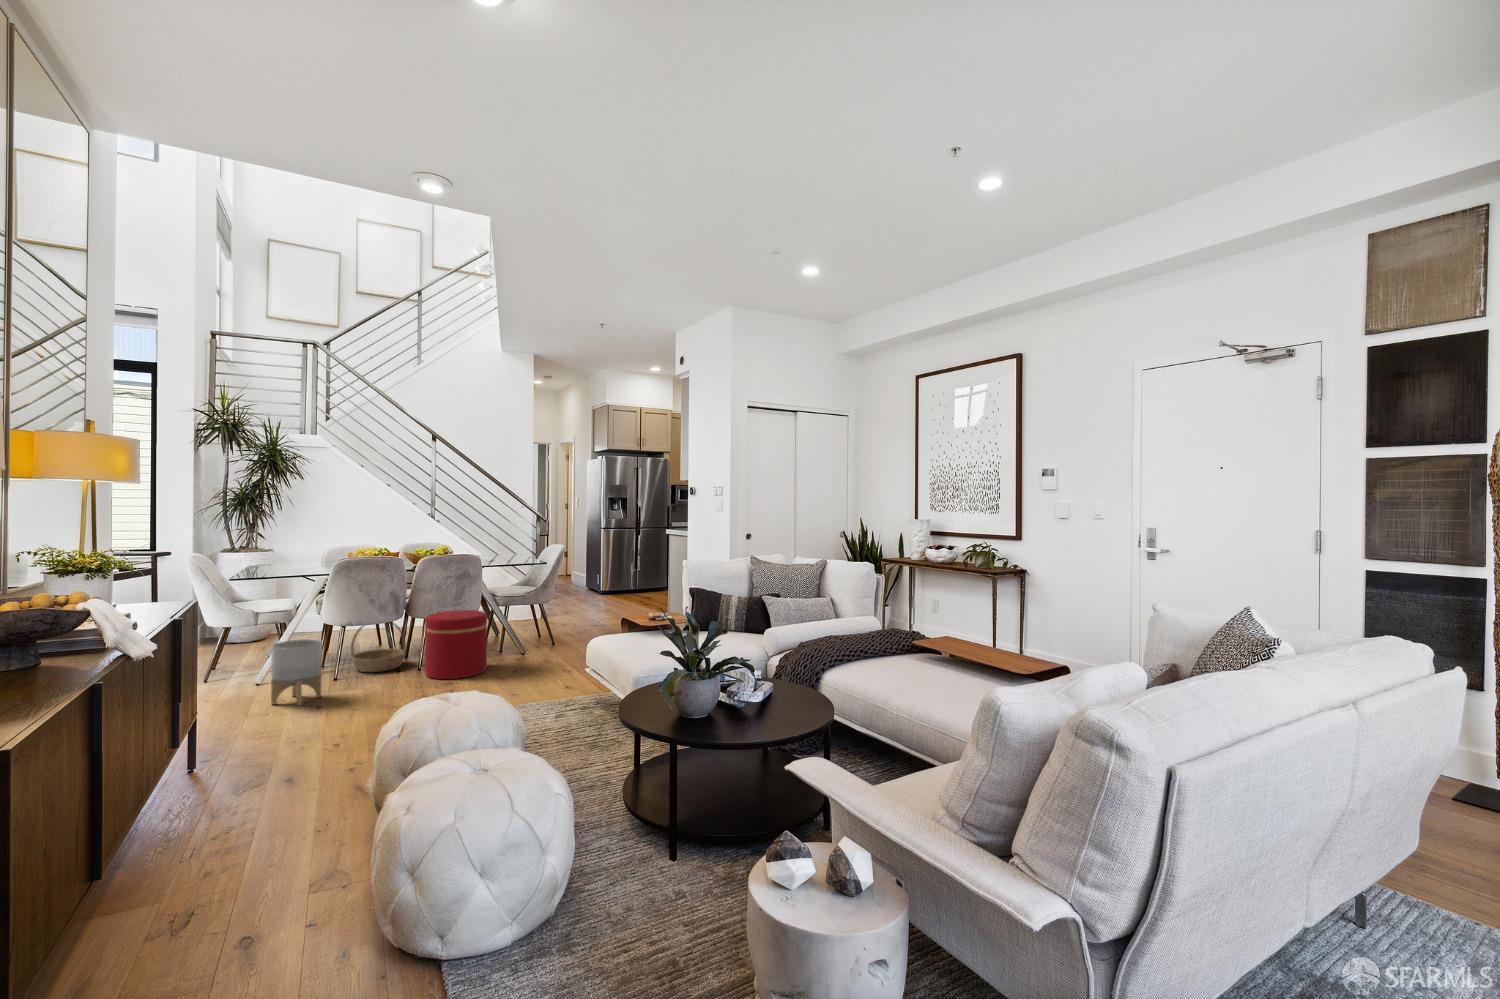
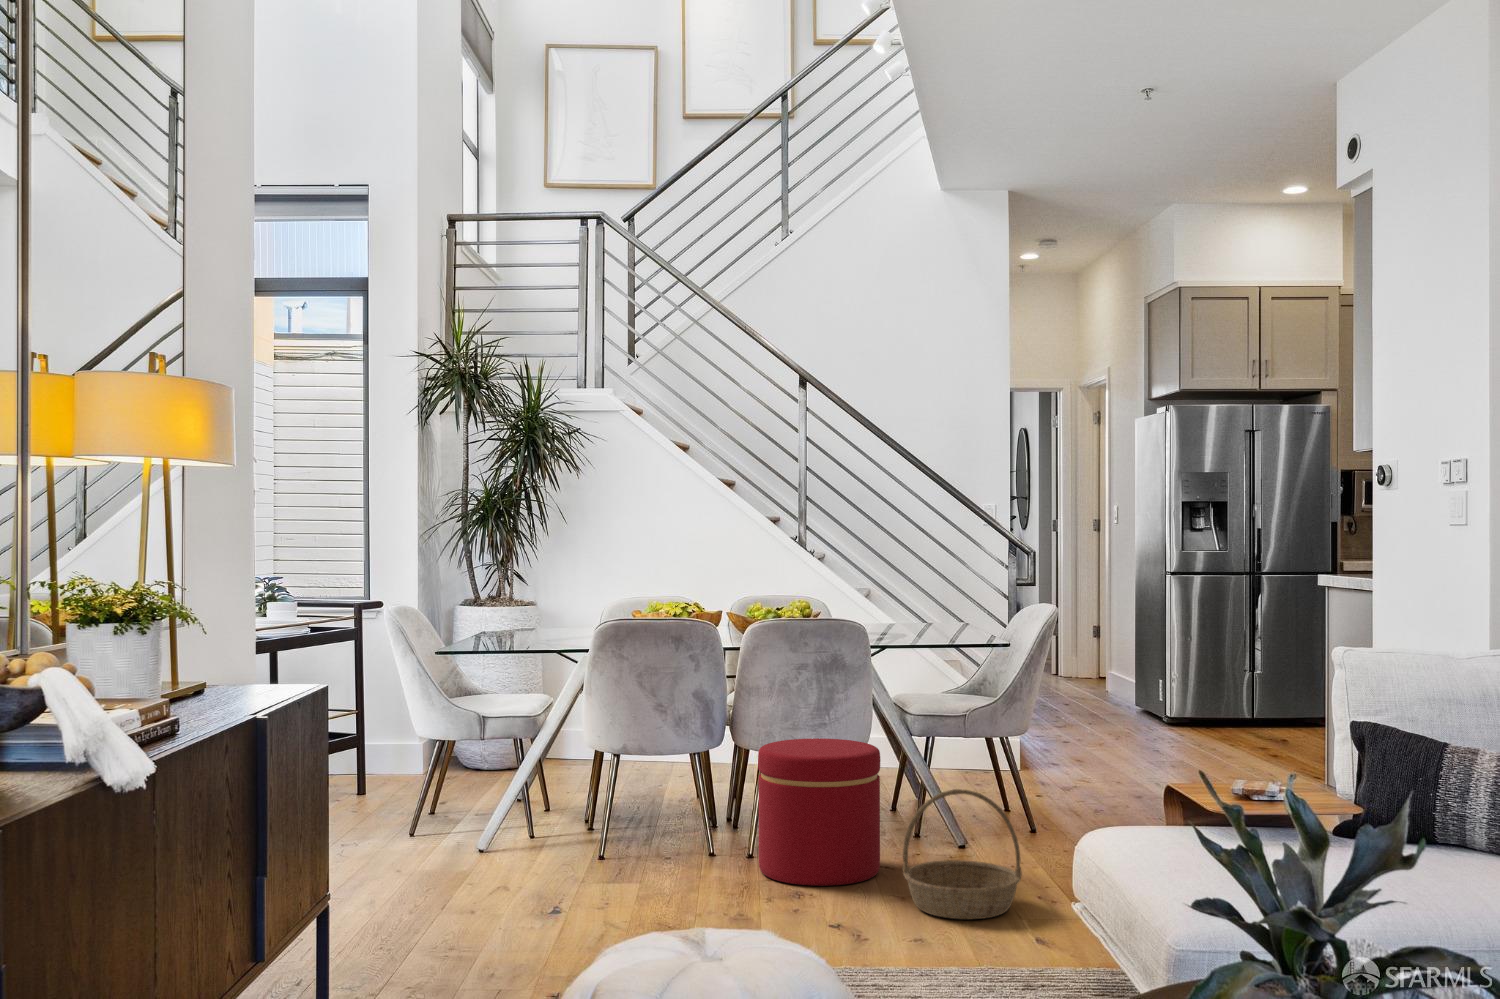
basket: present [351,621,406,672] -> present [903,789,1022,919]
planter: present [271,639,322,706] -> none [491,773,571,902]

